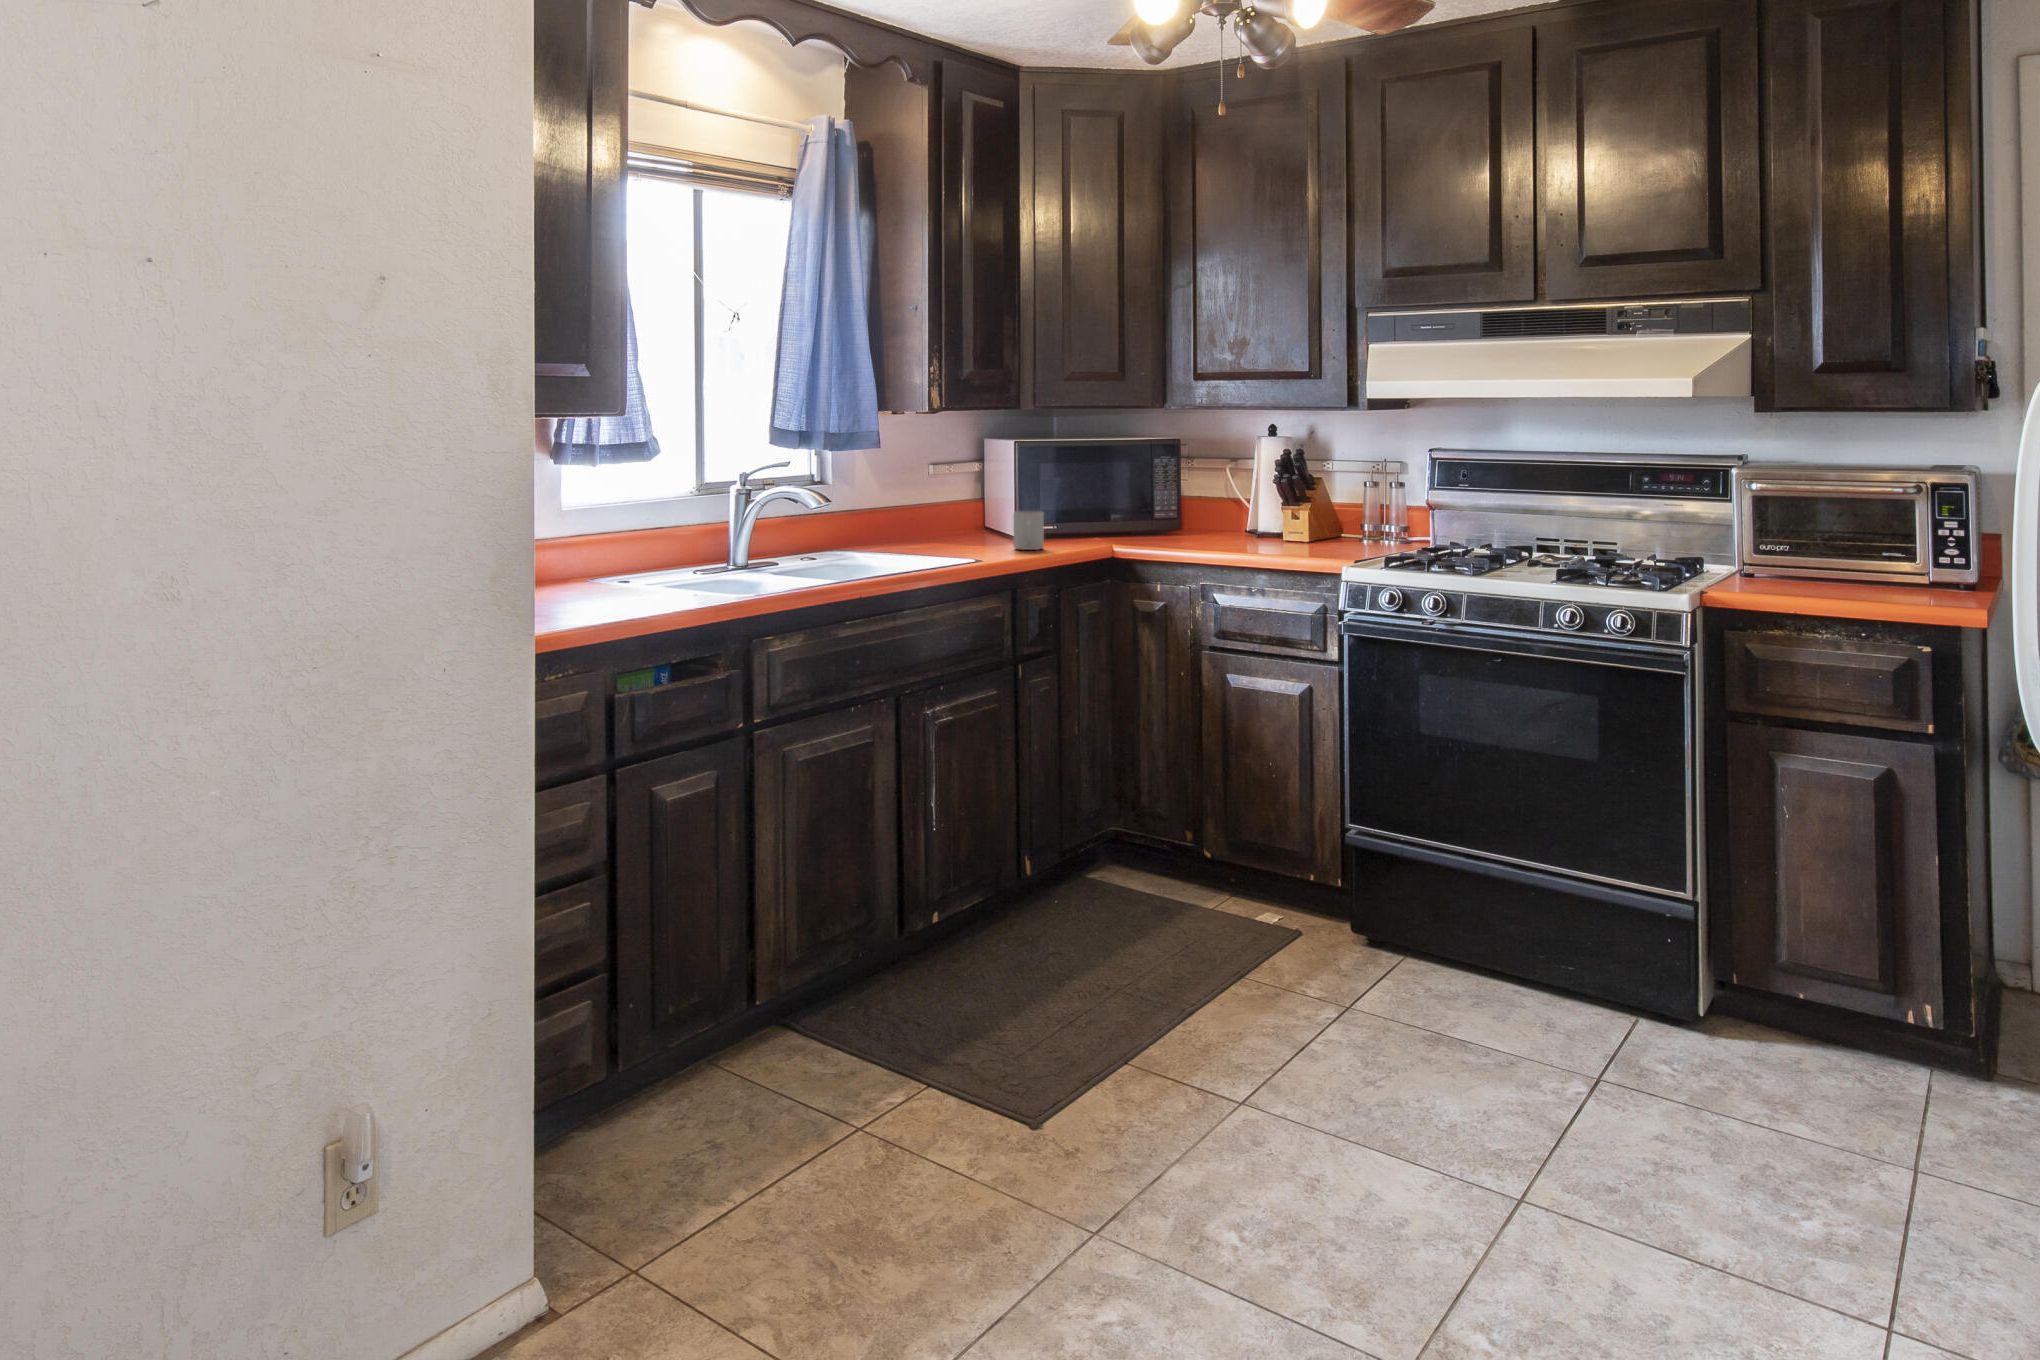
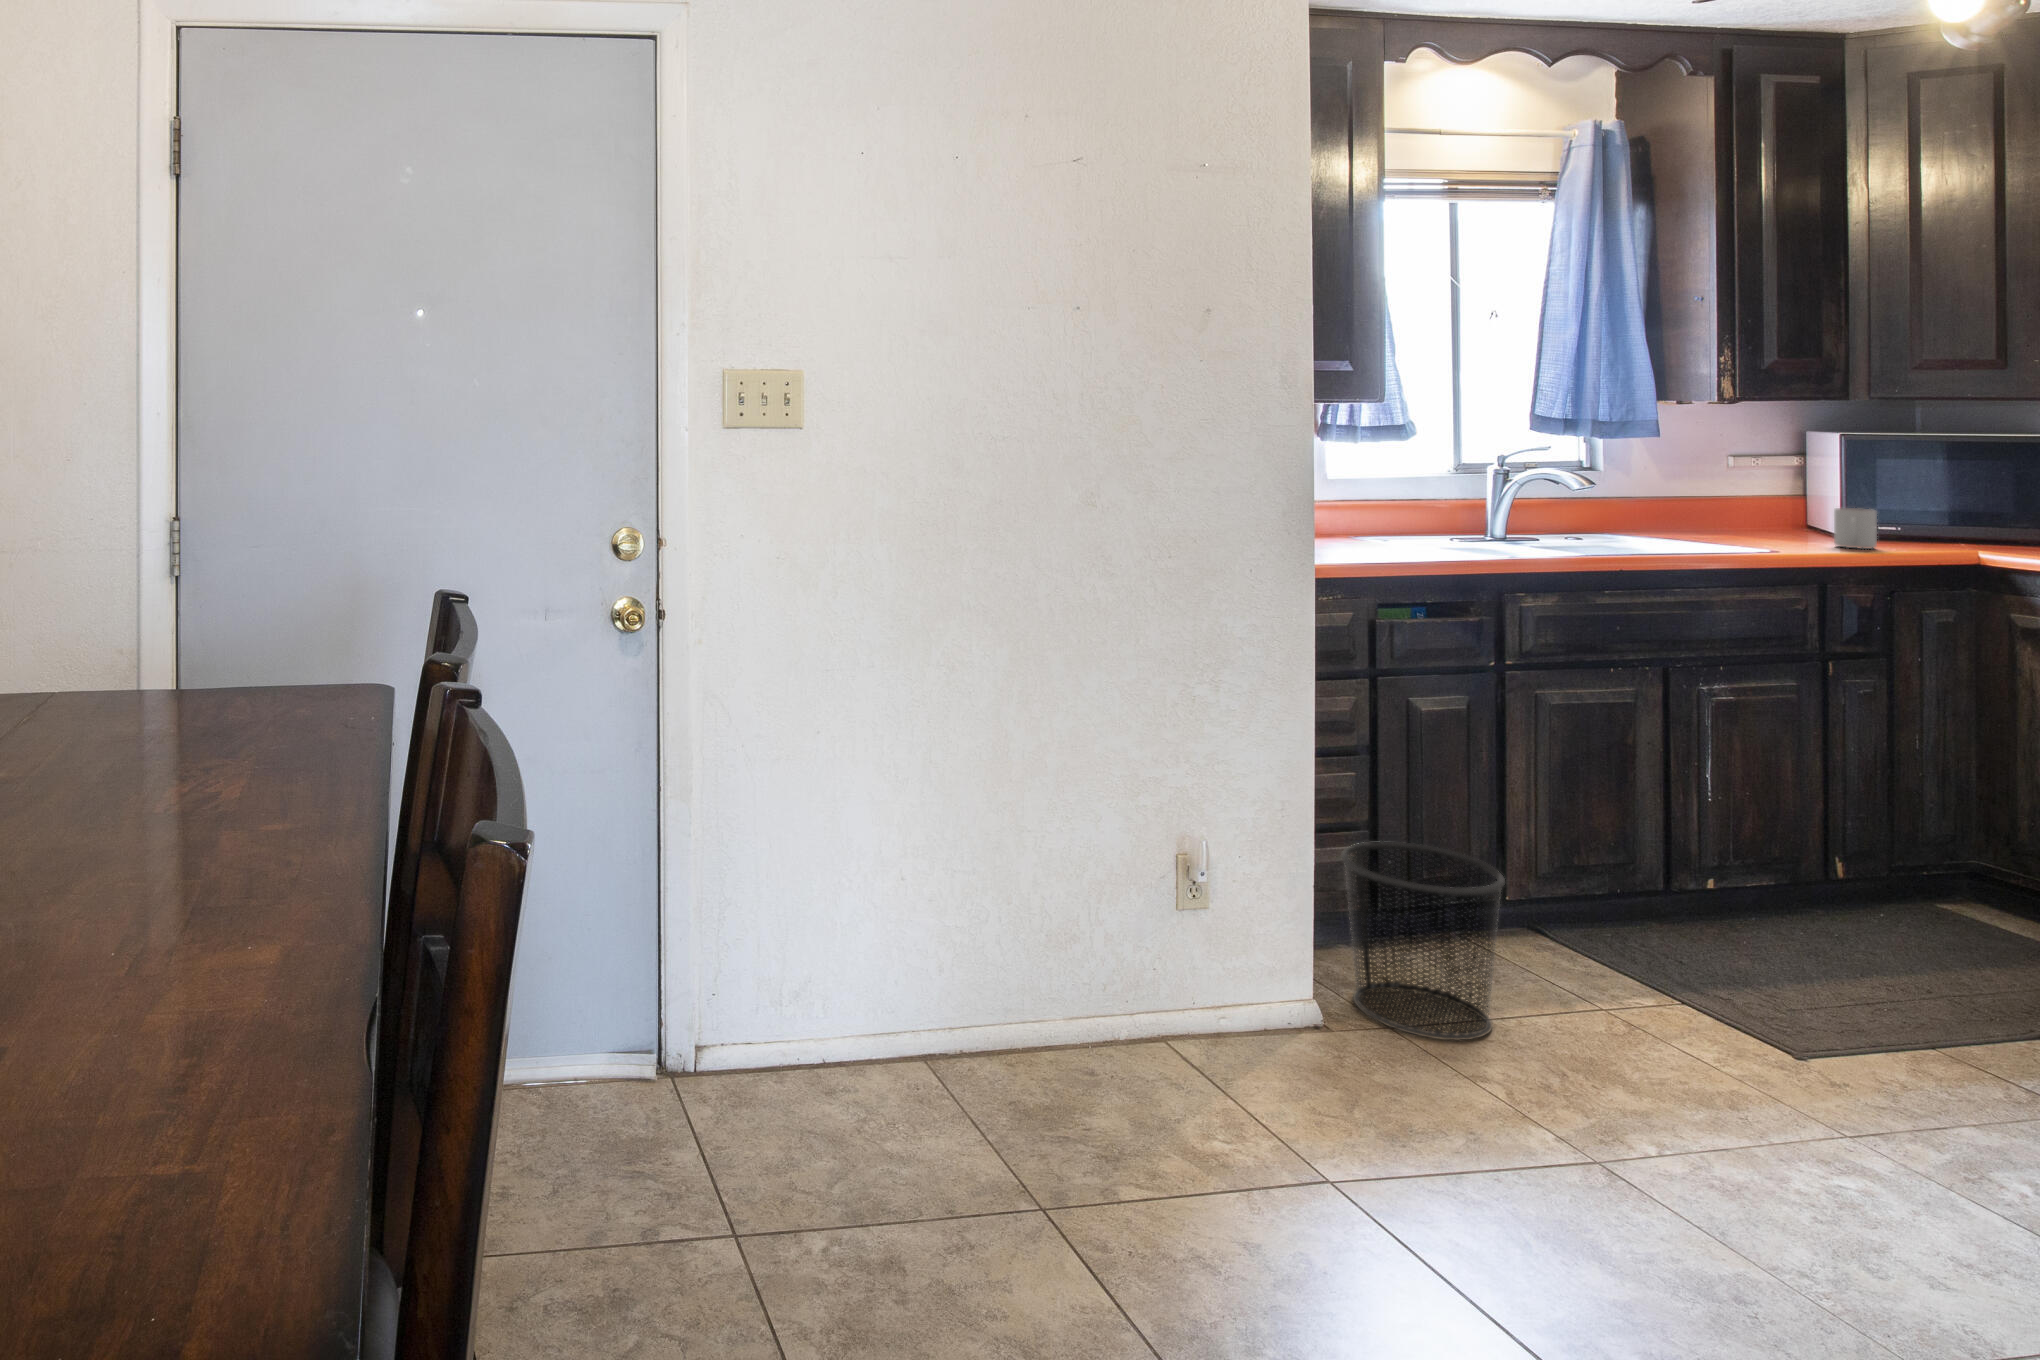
waste bin: none [566,990,759,1281] -> present [1341,841,1505,1040]

